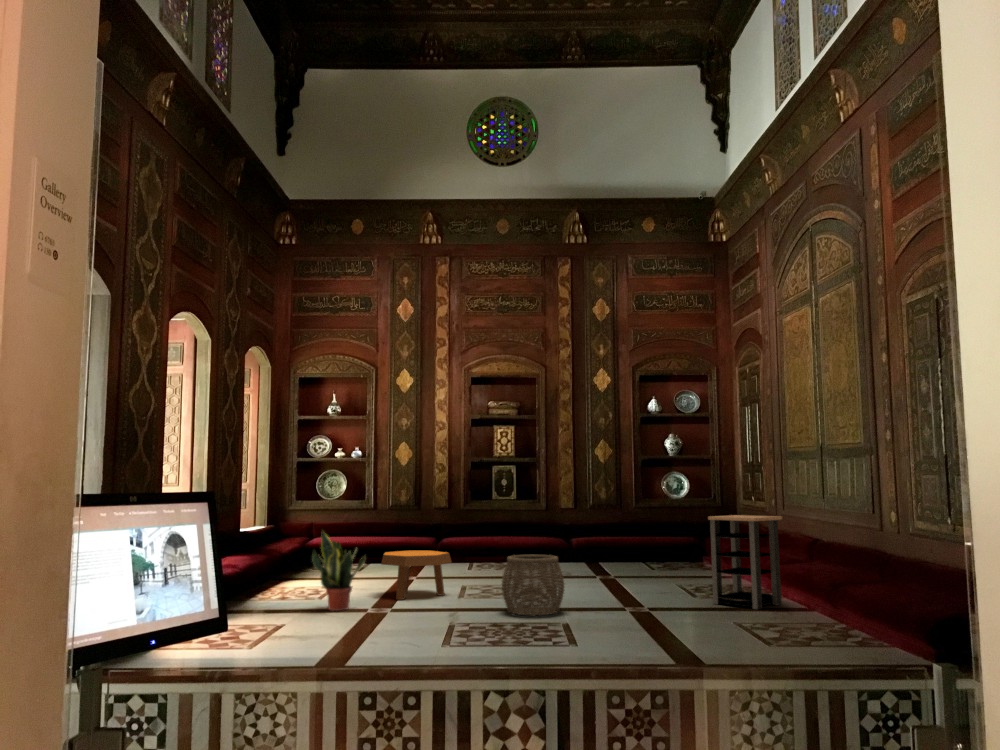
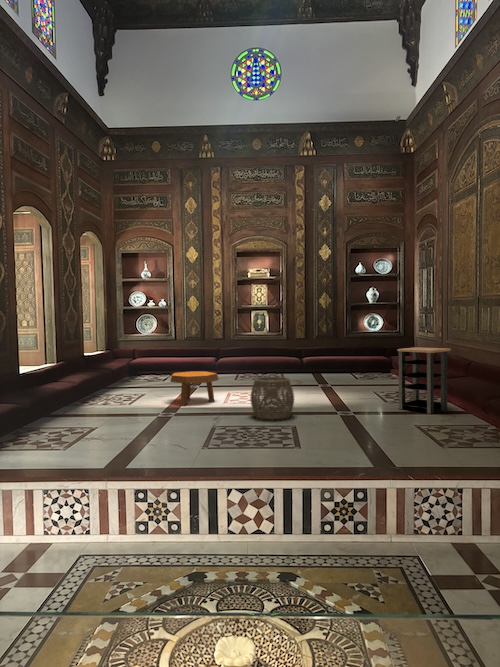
potted plant: present [312,531,366,611] -> none [119,360,157,415]

